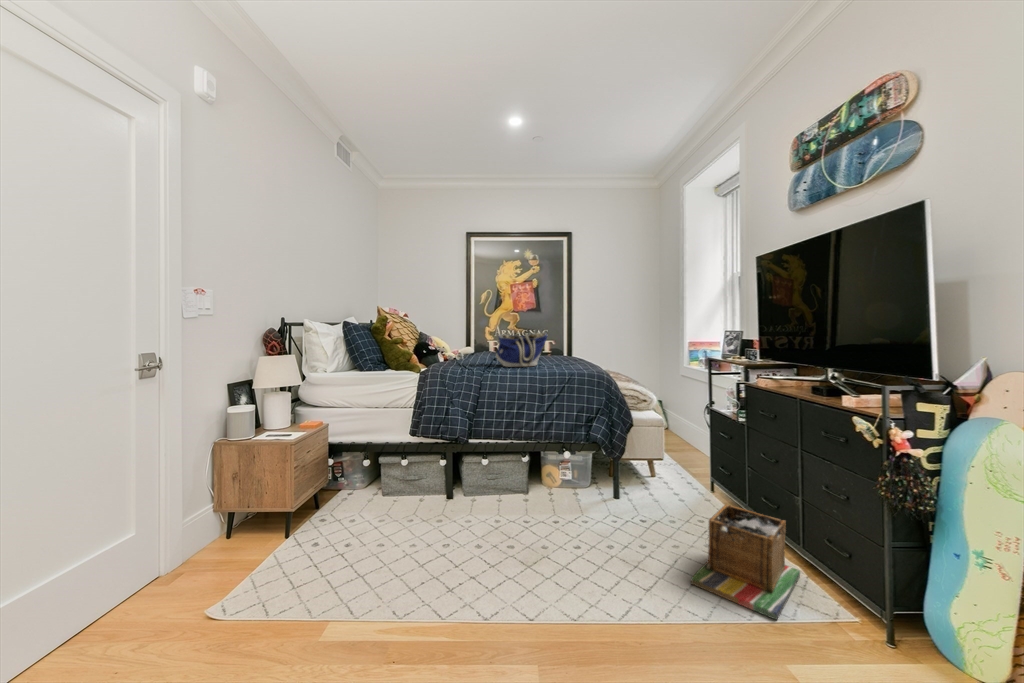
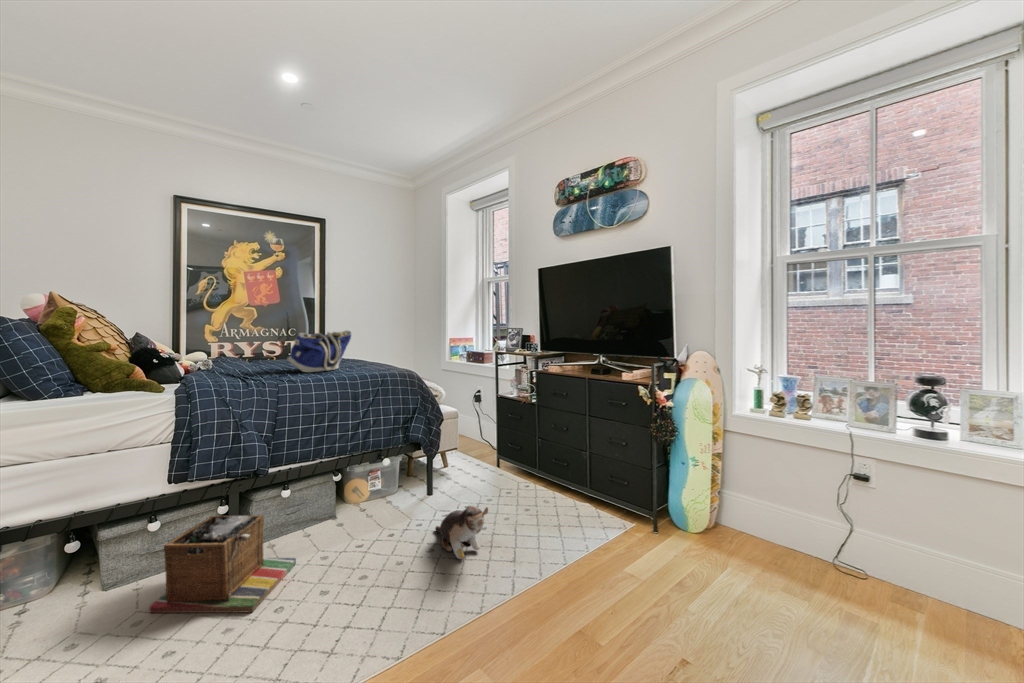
laundry basket: present [691,504,800,620] -> present [149,515,296,613]
plush toy: none [587,511,621,562] -> present [435,506,488,559]

